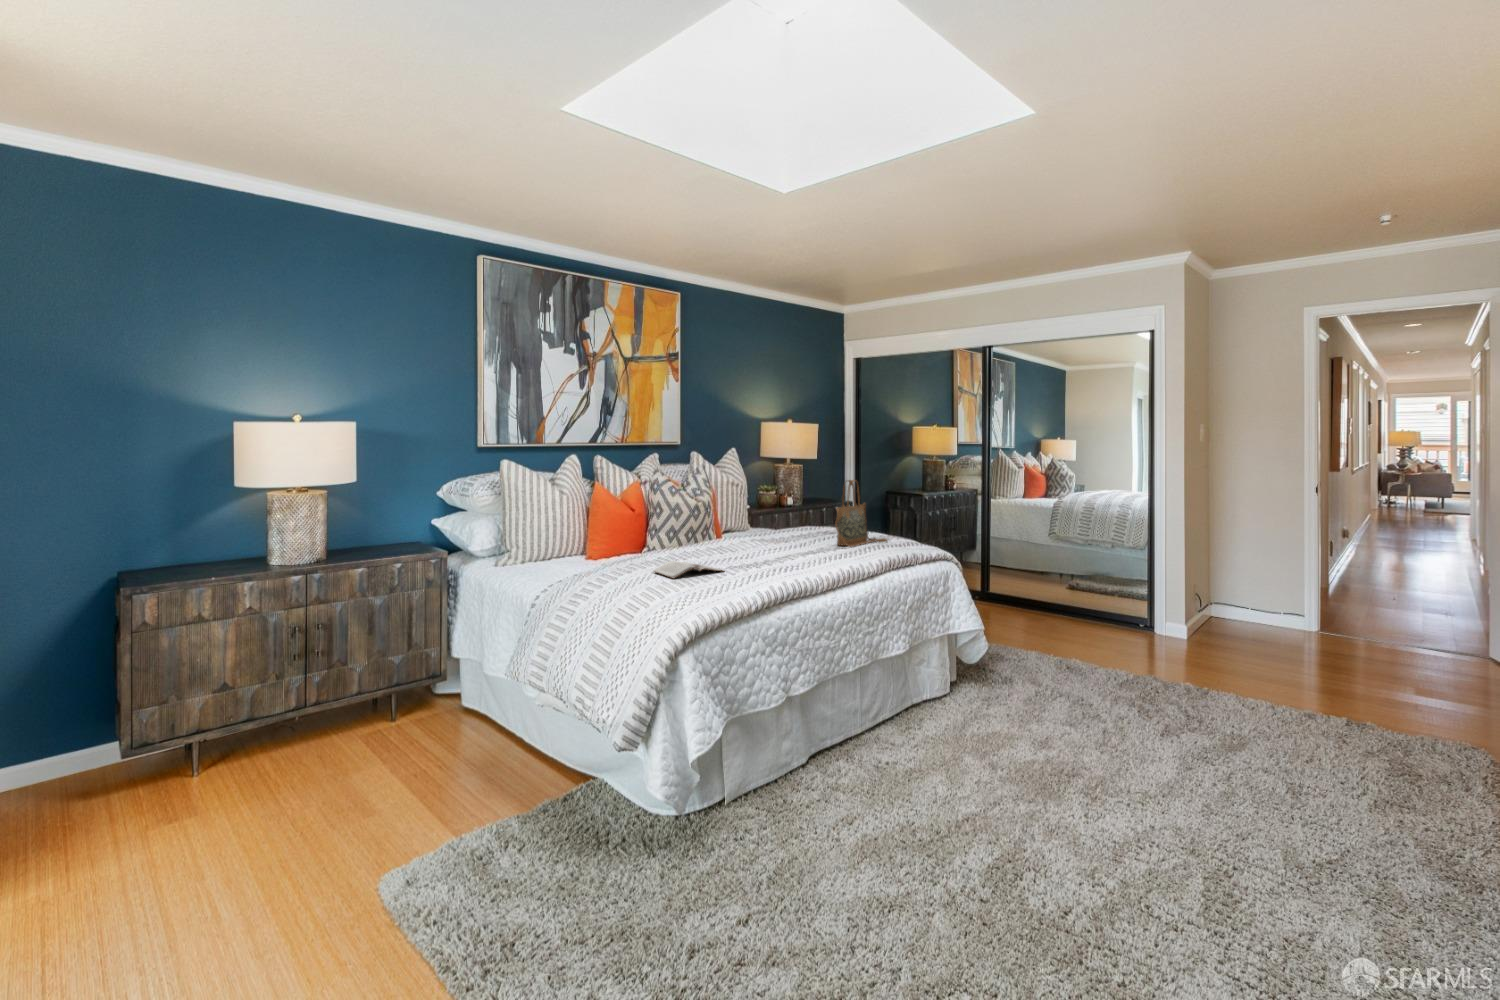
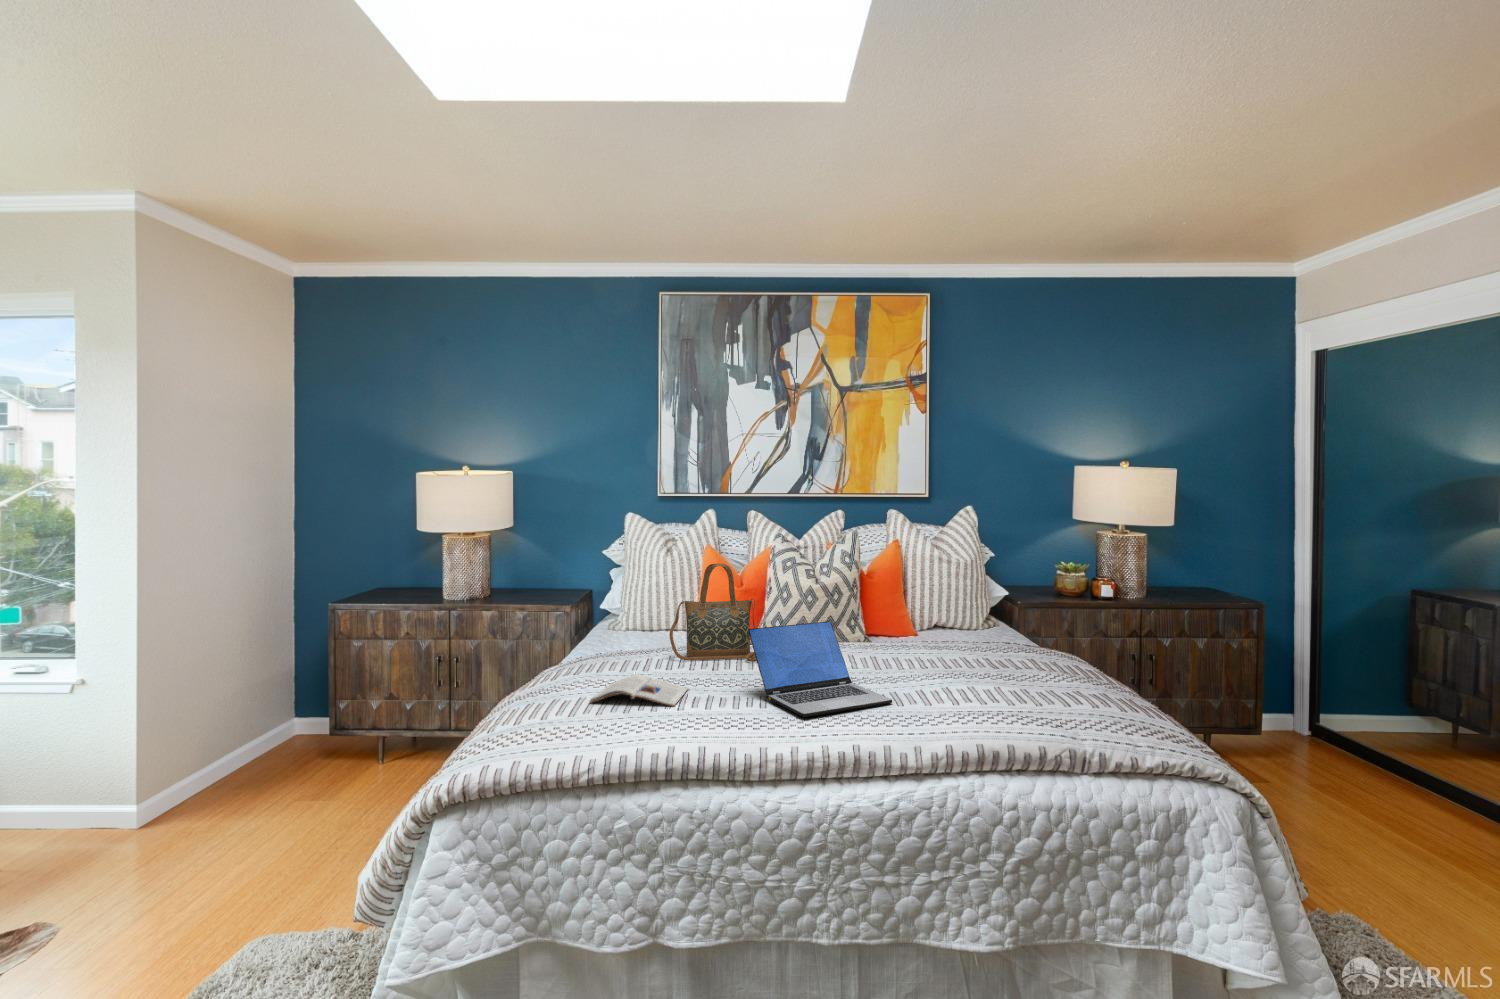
handbag: present [835,480,887,547] -> present [669,564,757,662]
laptop: none [738,514,821,562] -> present [749,621,892,717]

